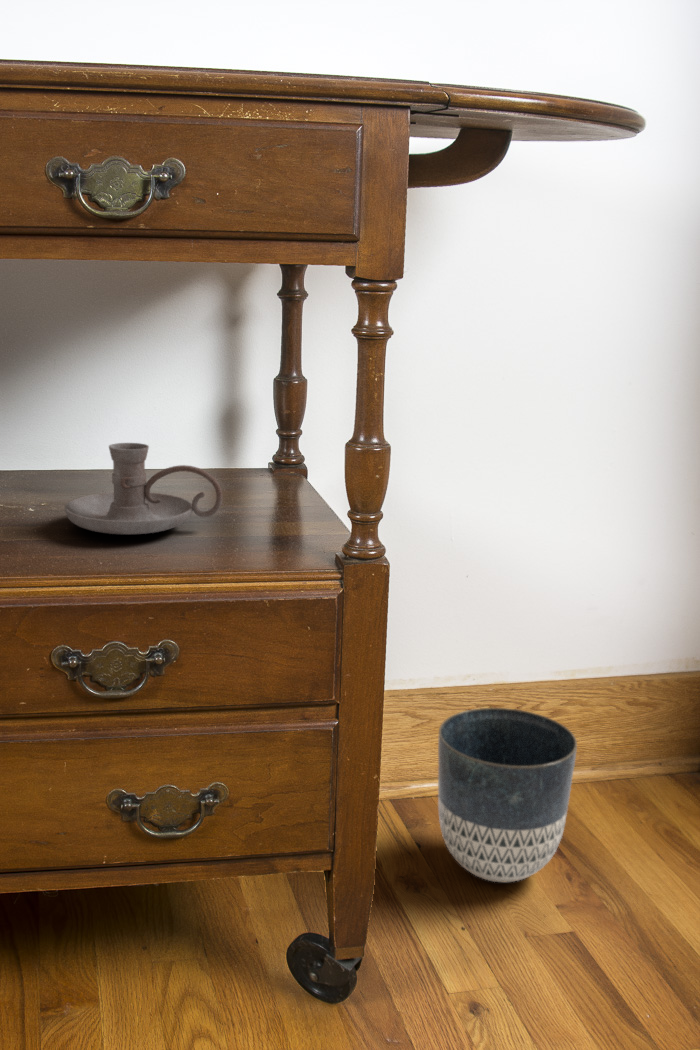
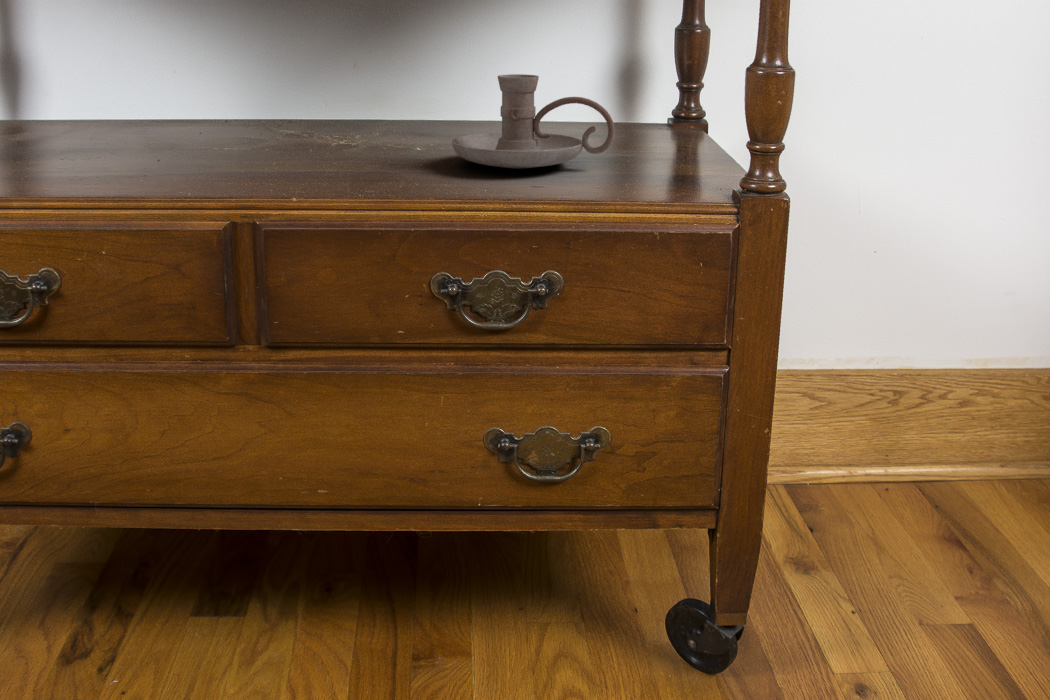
planter: present [438,708,577,883] -> none [834,388,996,570]

